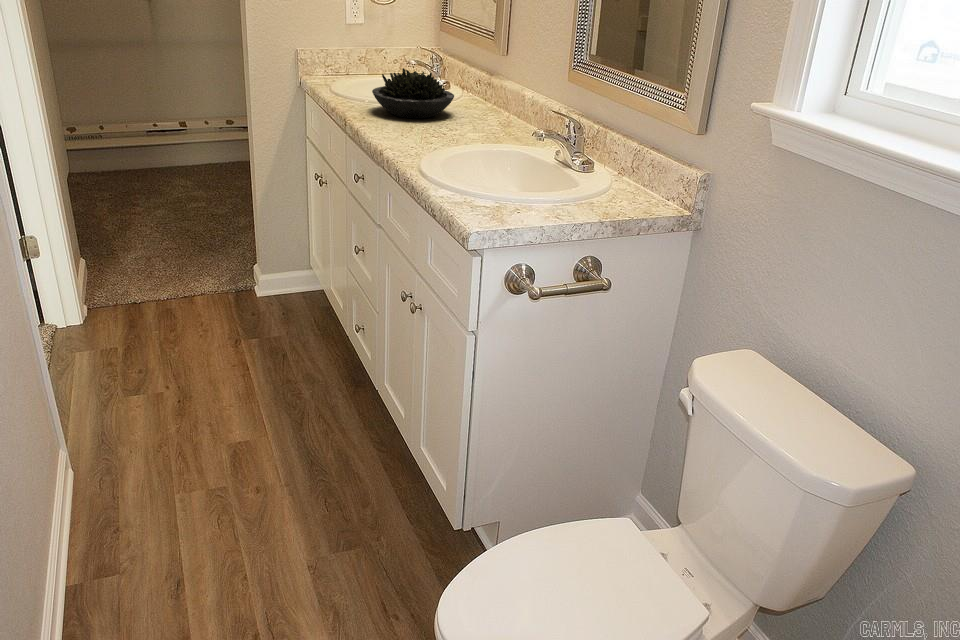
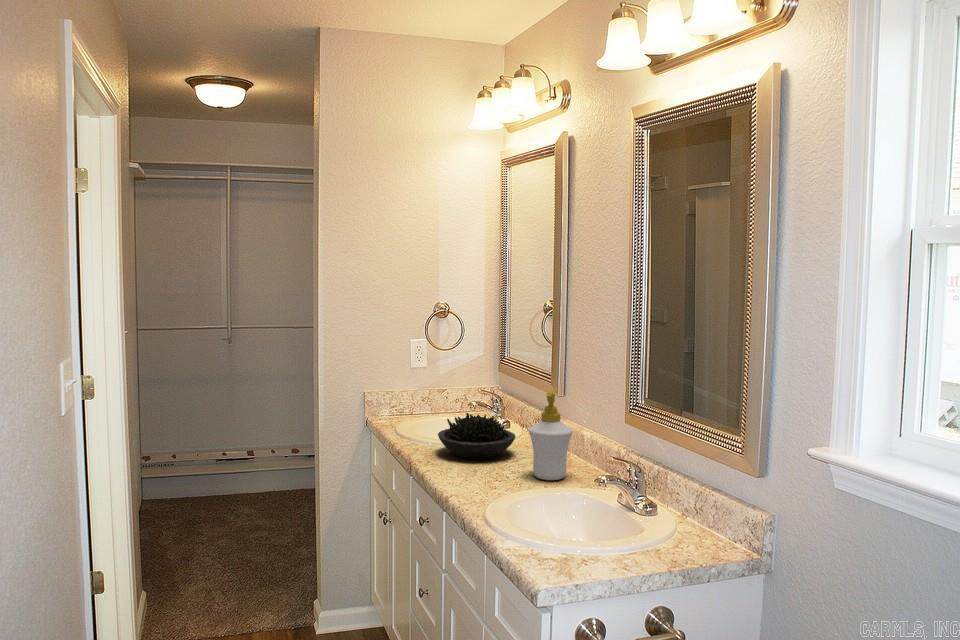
soap bottle: none [468,42,514,139] -> present [529,390,573,480]

